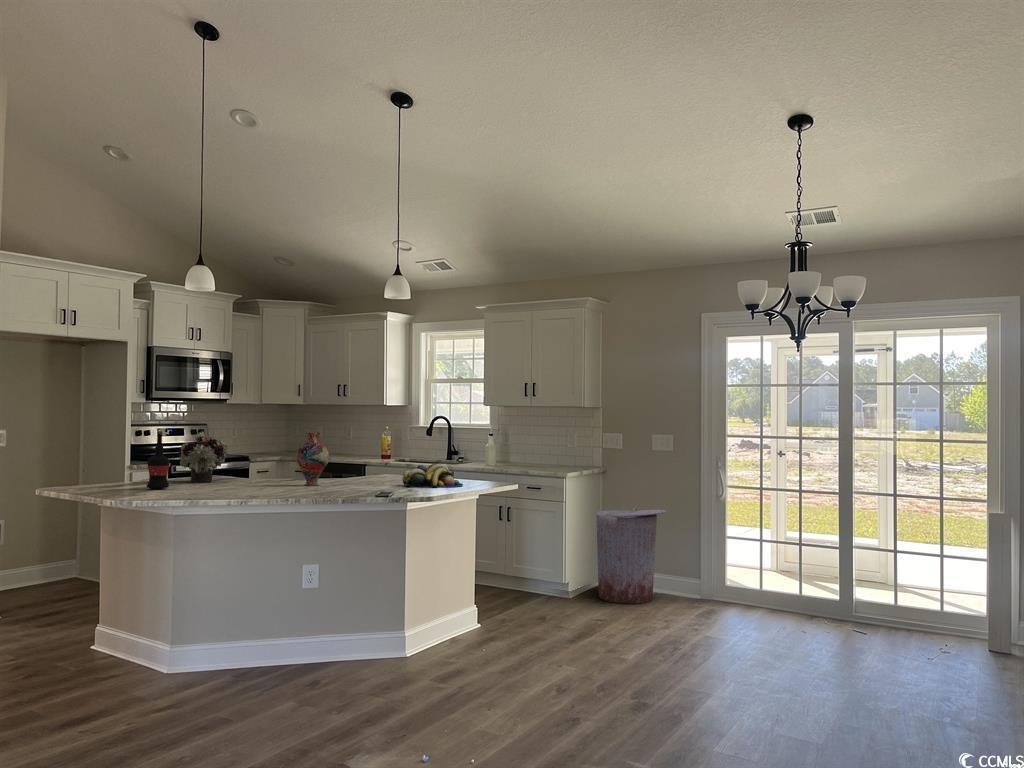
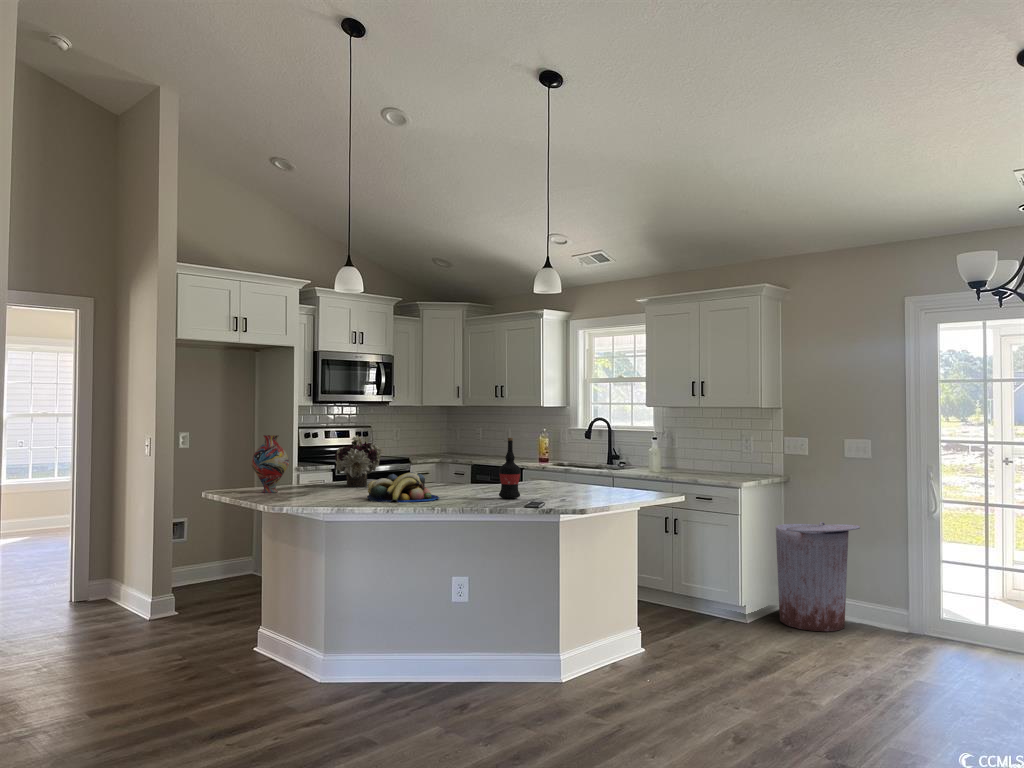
wine bottle: present [147,431,170,489] -> present [499,438,521,499]
vase: present [295,433,329,486] -> present [252,435,289,493]
fruit bowl: present [402,463,463,488] -> present [367,472,439,502]

